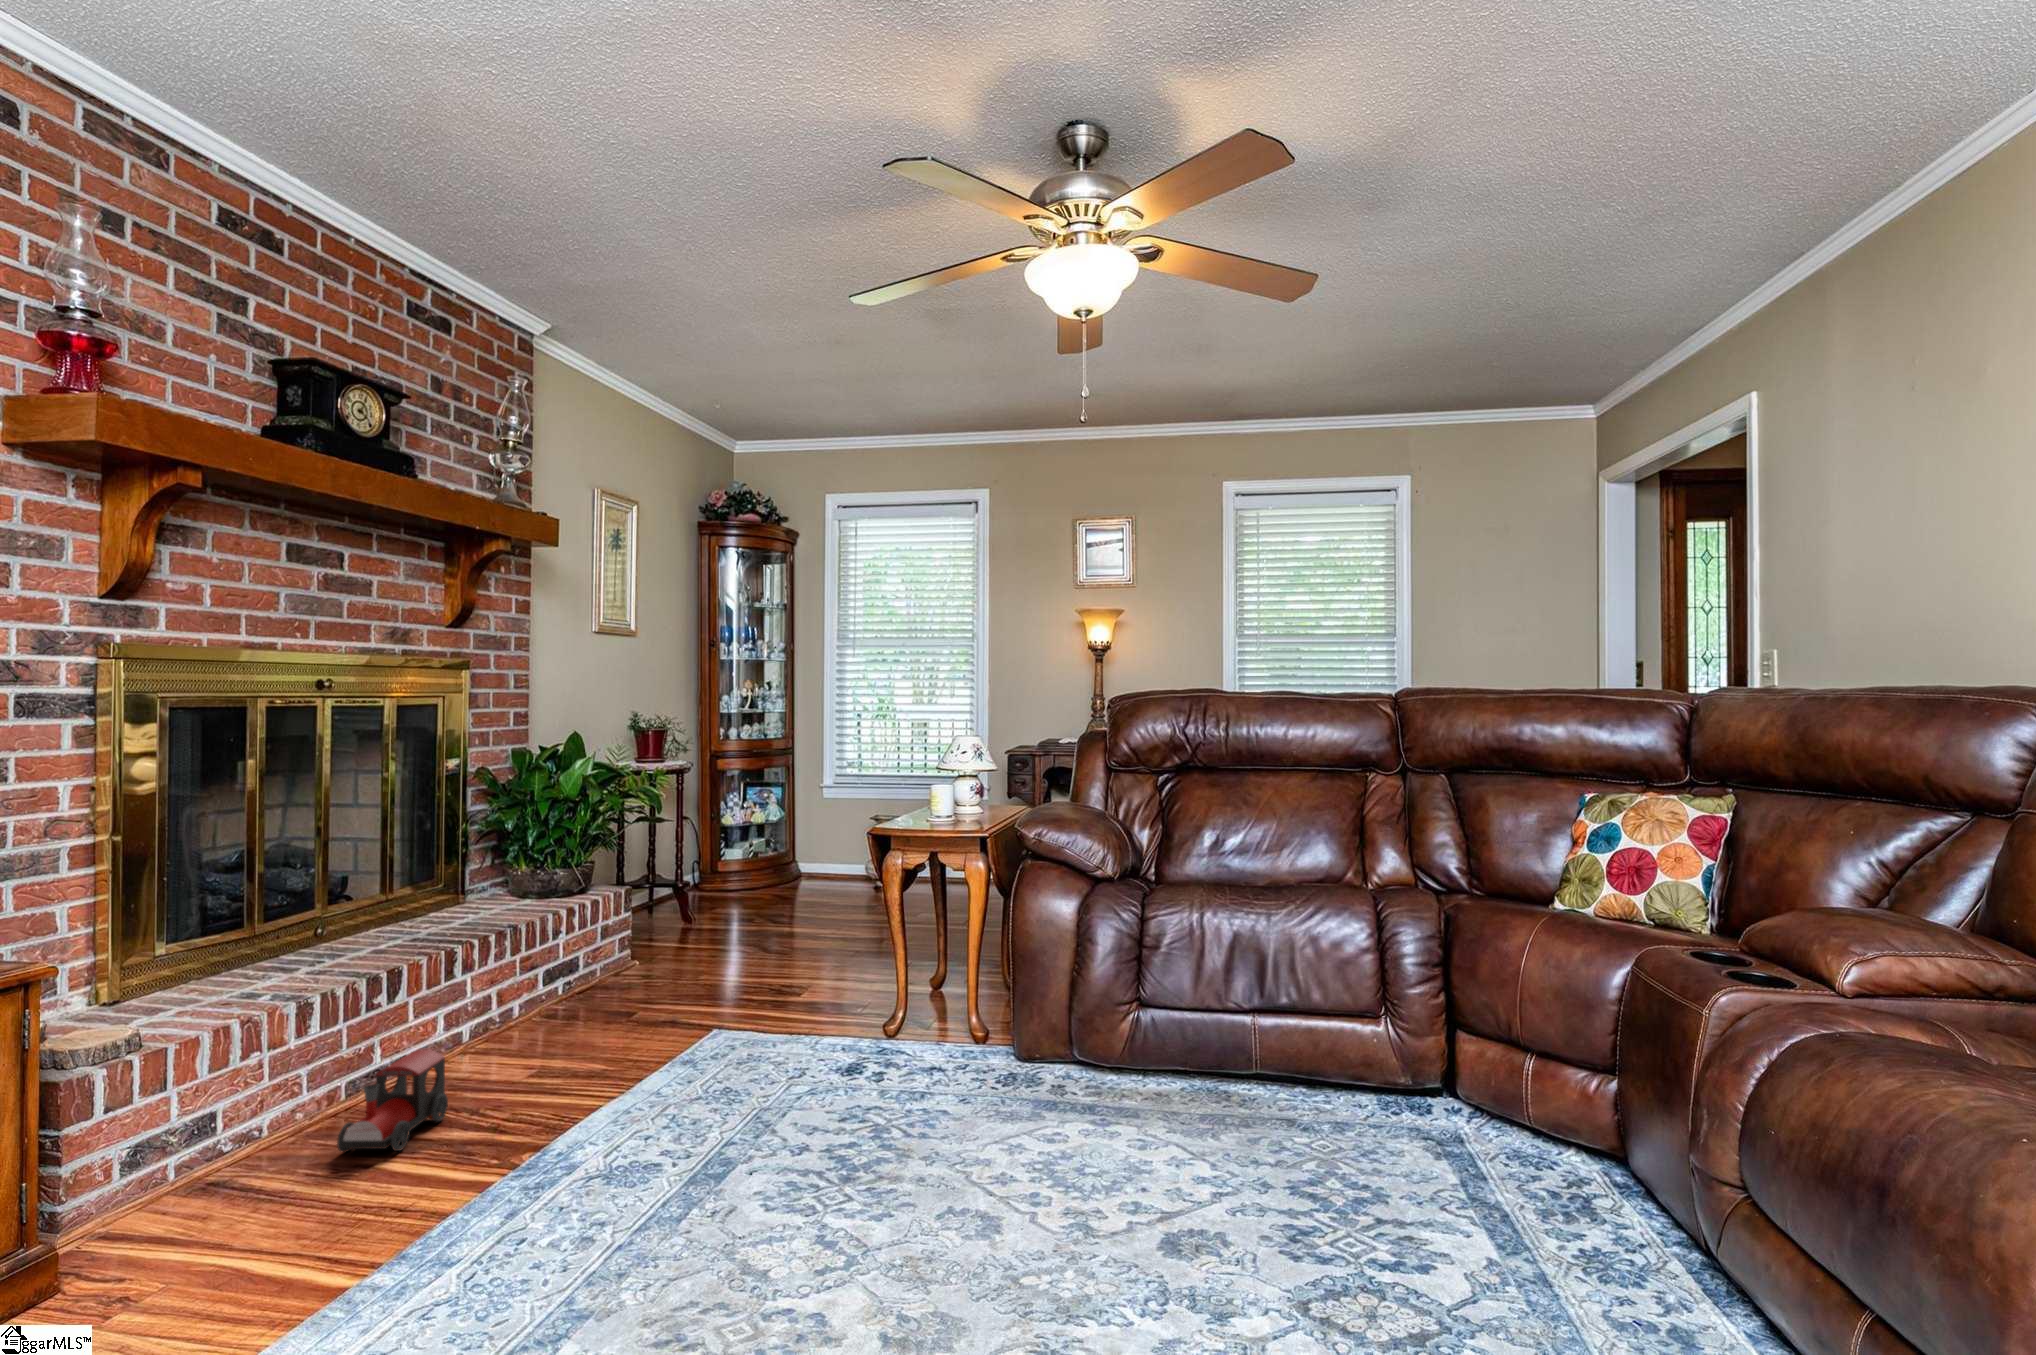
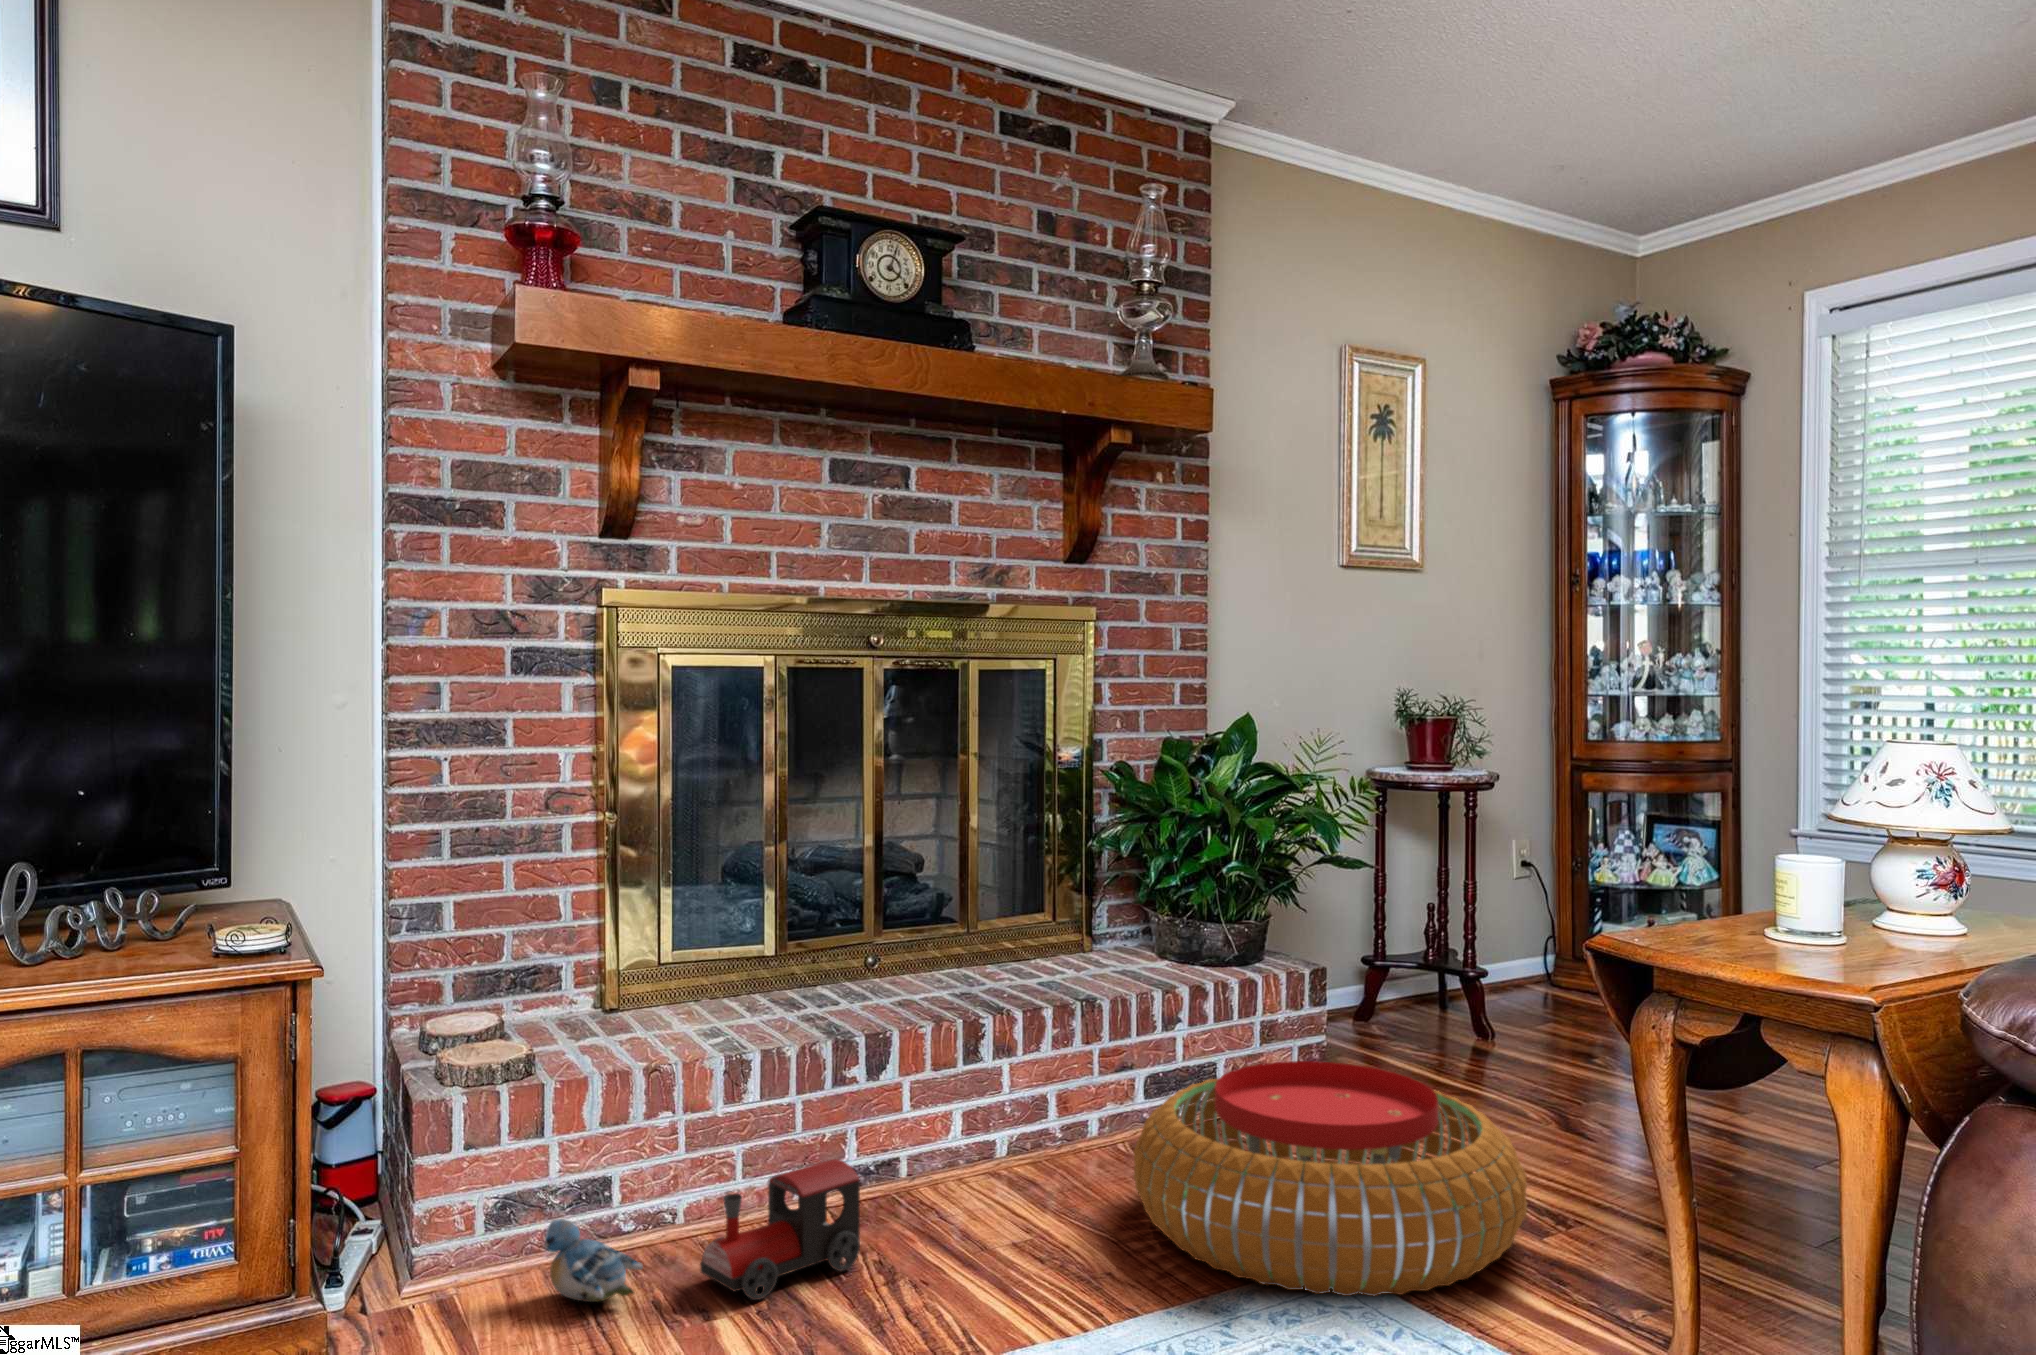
pouf: none [589,931,818,1055] -> present [1134,1061,1527,1296]
plush toy: none [207,1139,306,1196] -> present [545,1219,643,1302]

